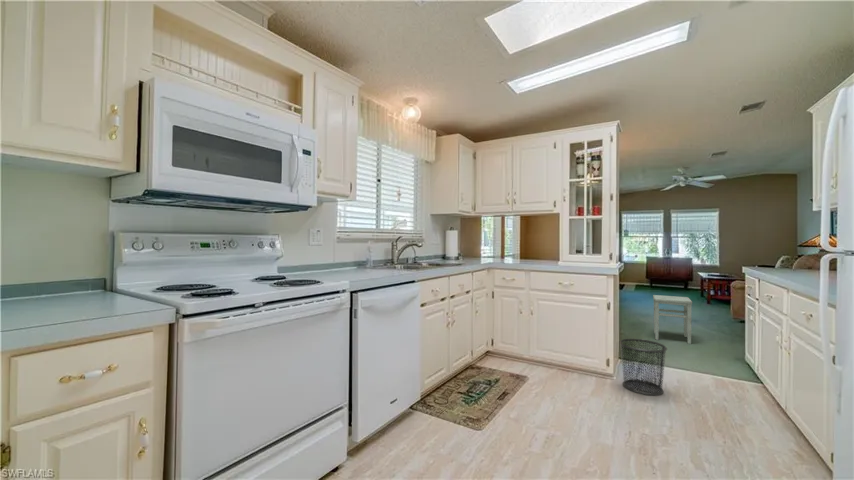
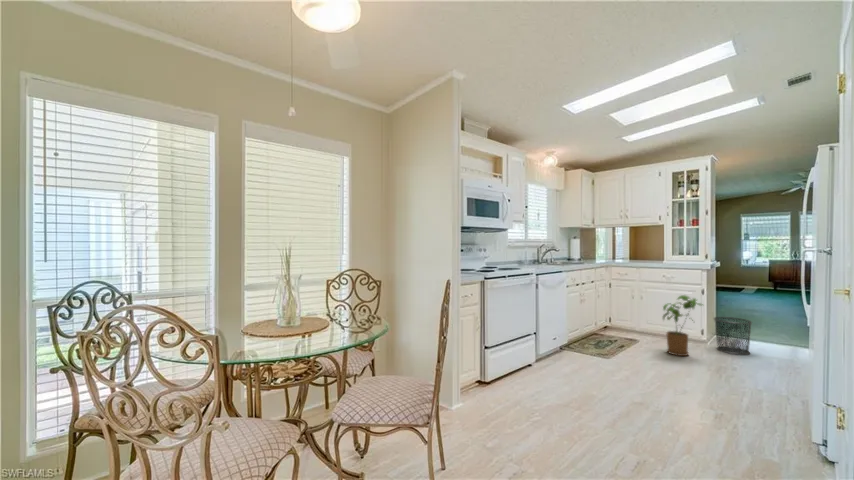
stool: present [653,295,692,344] -> none [757,291,794,332]
house plant: none [558,315,614,407] -> present [663,295,703,356]

